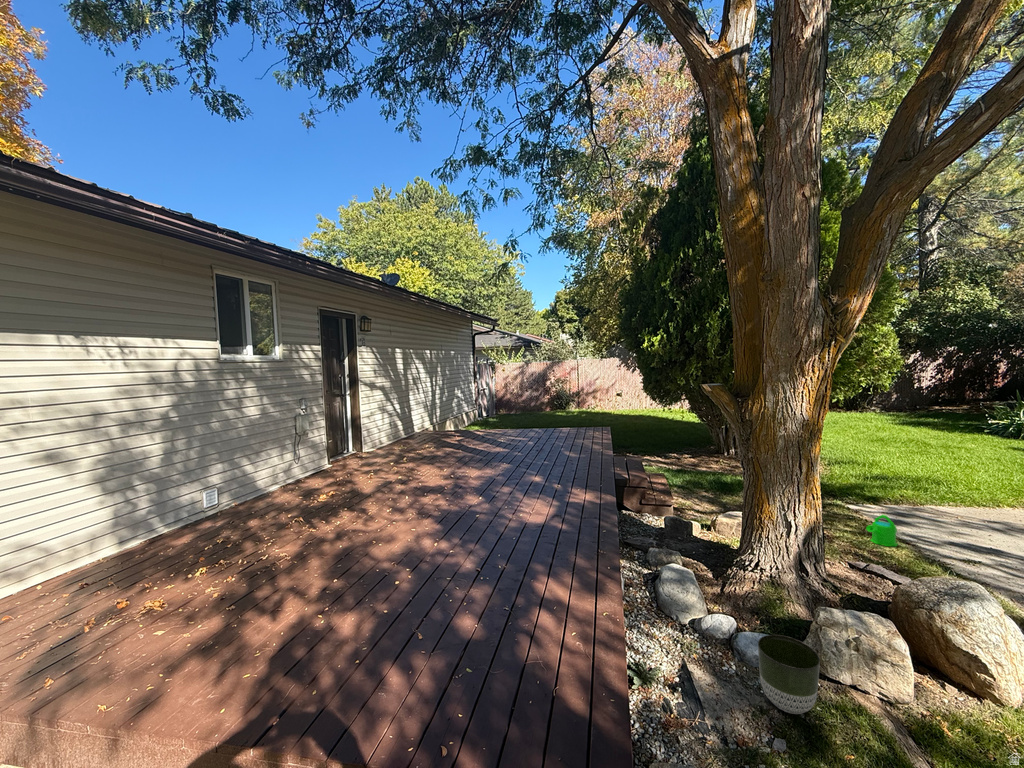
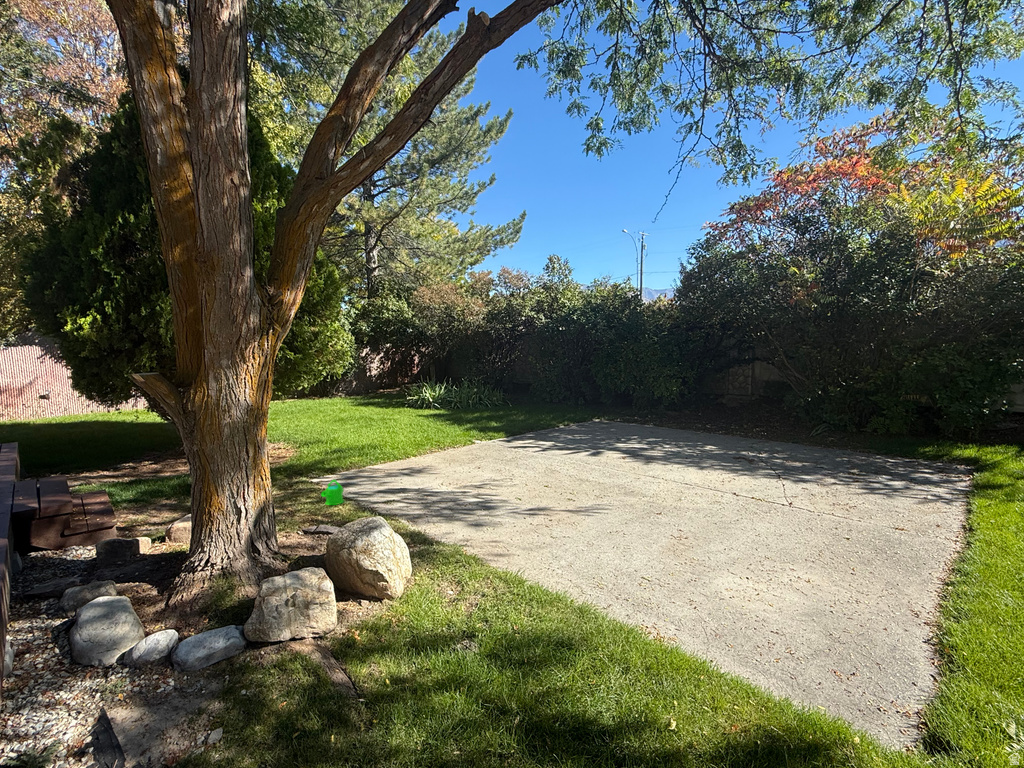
planter: present [758,635,820,714] -> none [191,624,255,704]

